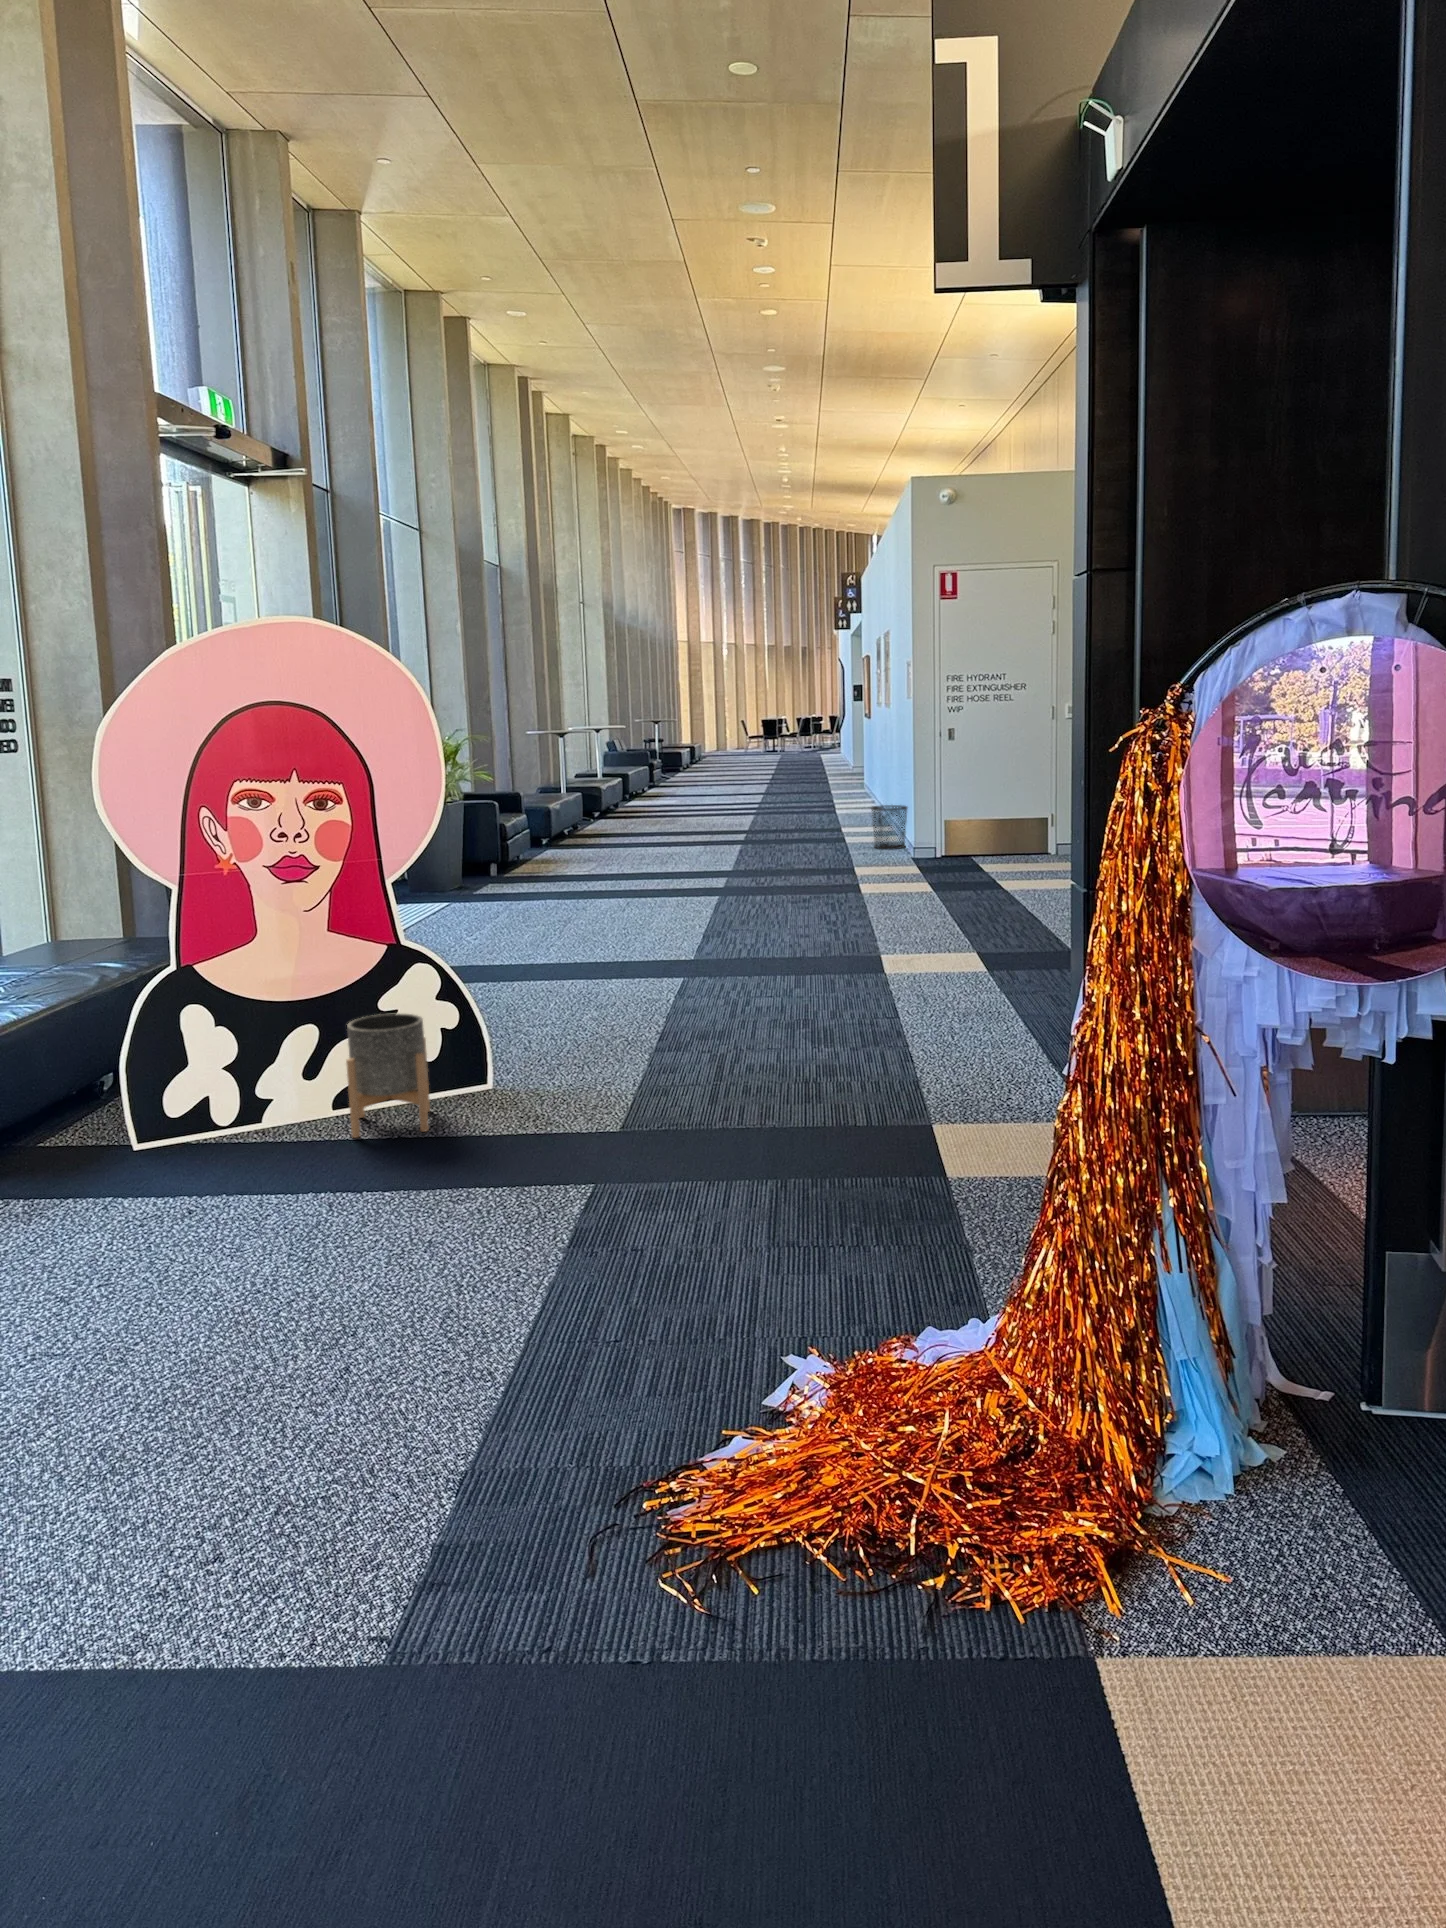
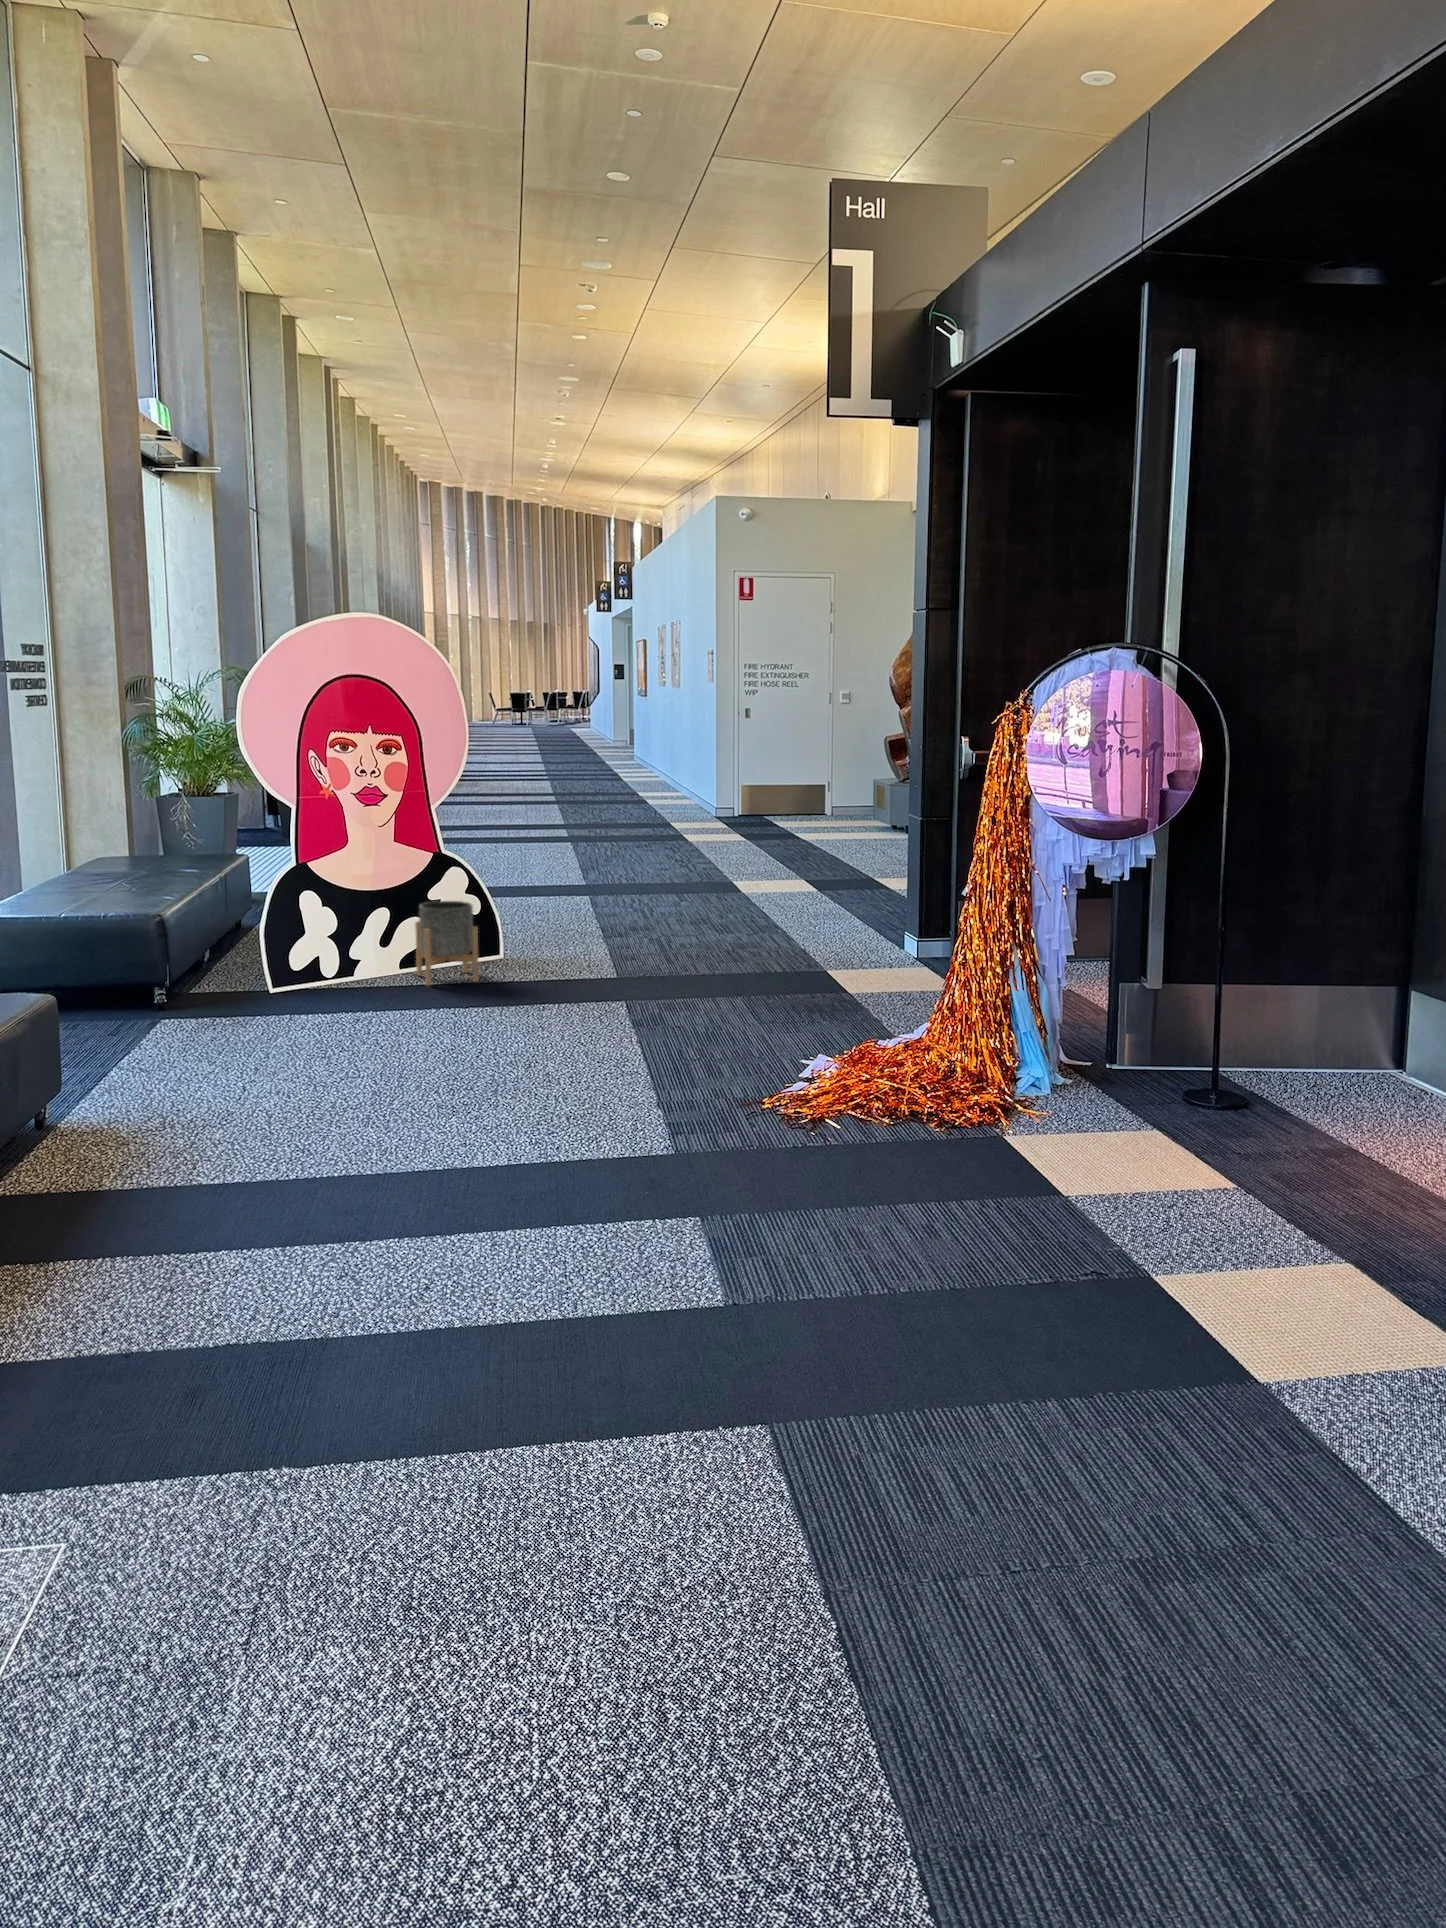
waste bin: present [871,805,907,849] -> none [675,775,708,813]

